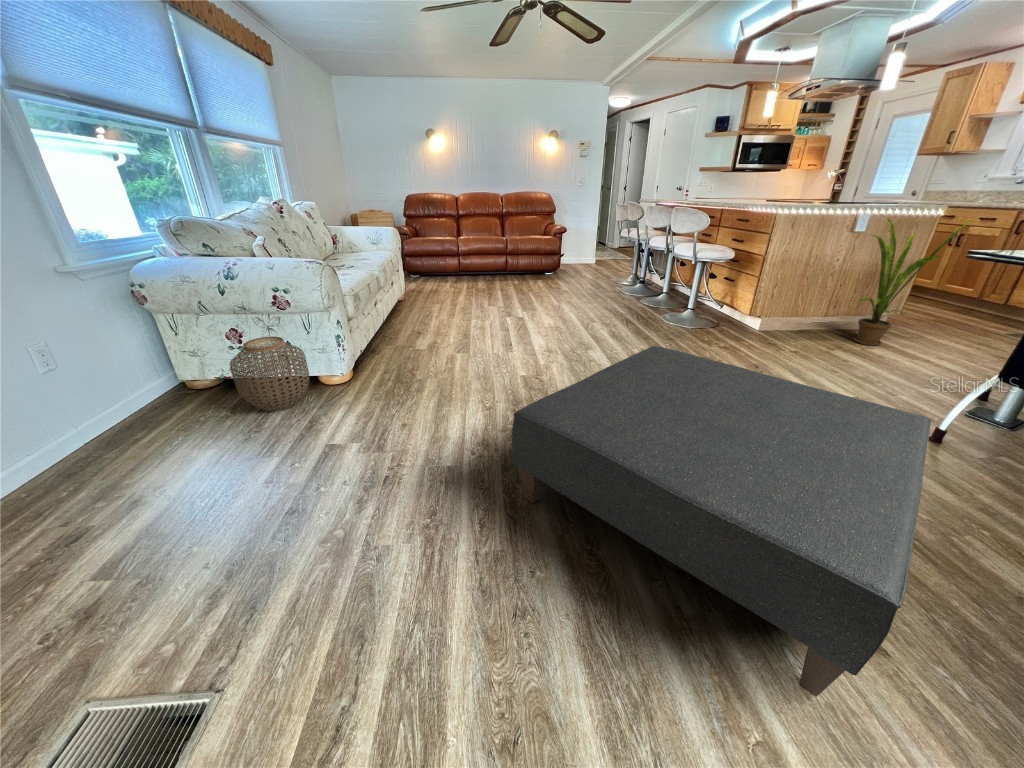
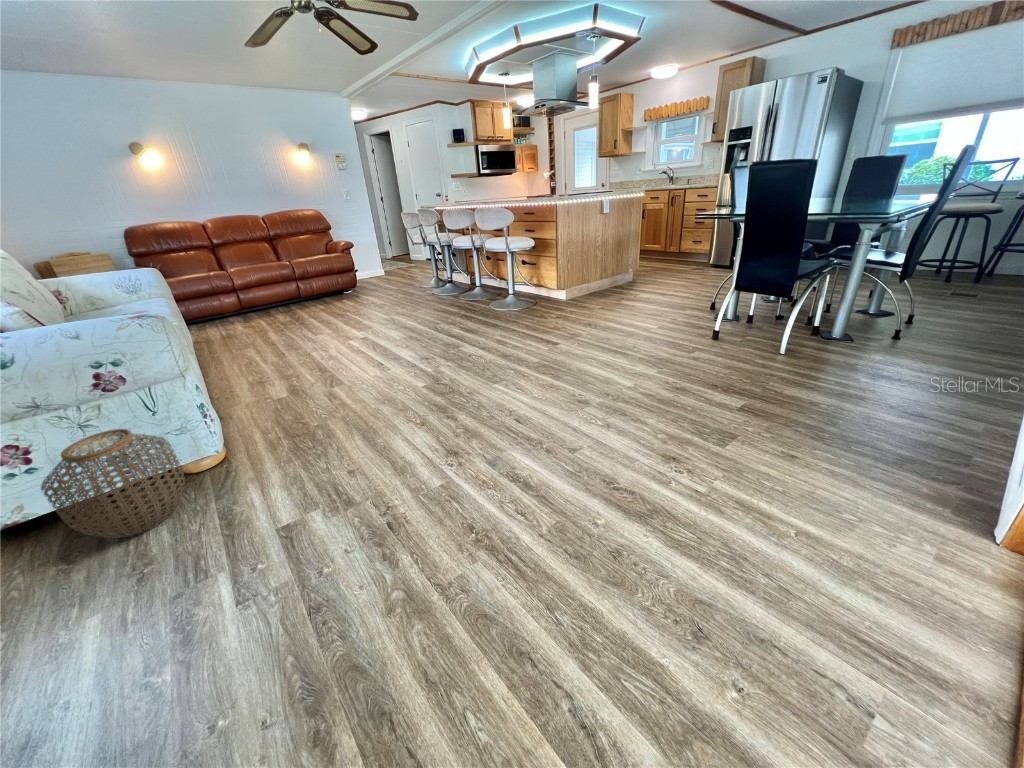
house plant: present [854,217,973,346] -> none [617,199,672,294]
ottoman: present [512,346,931,697] -> none [519,319,834,494]

